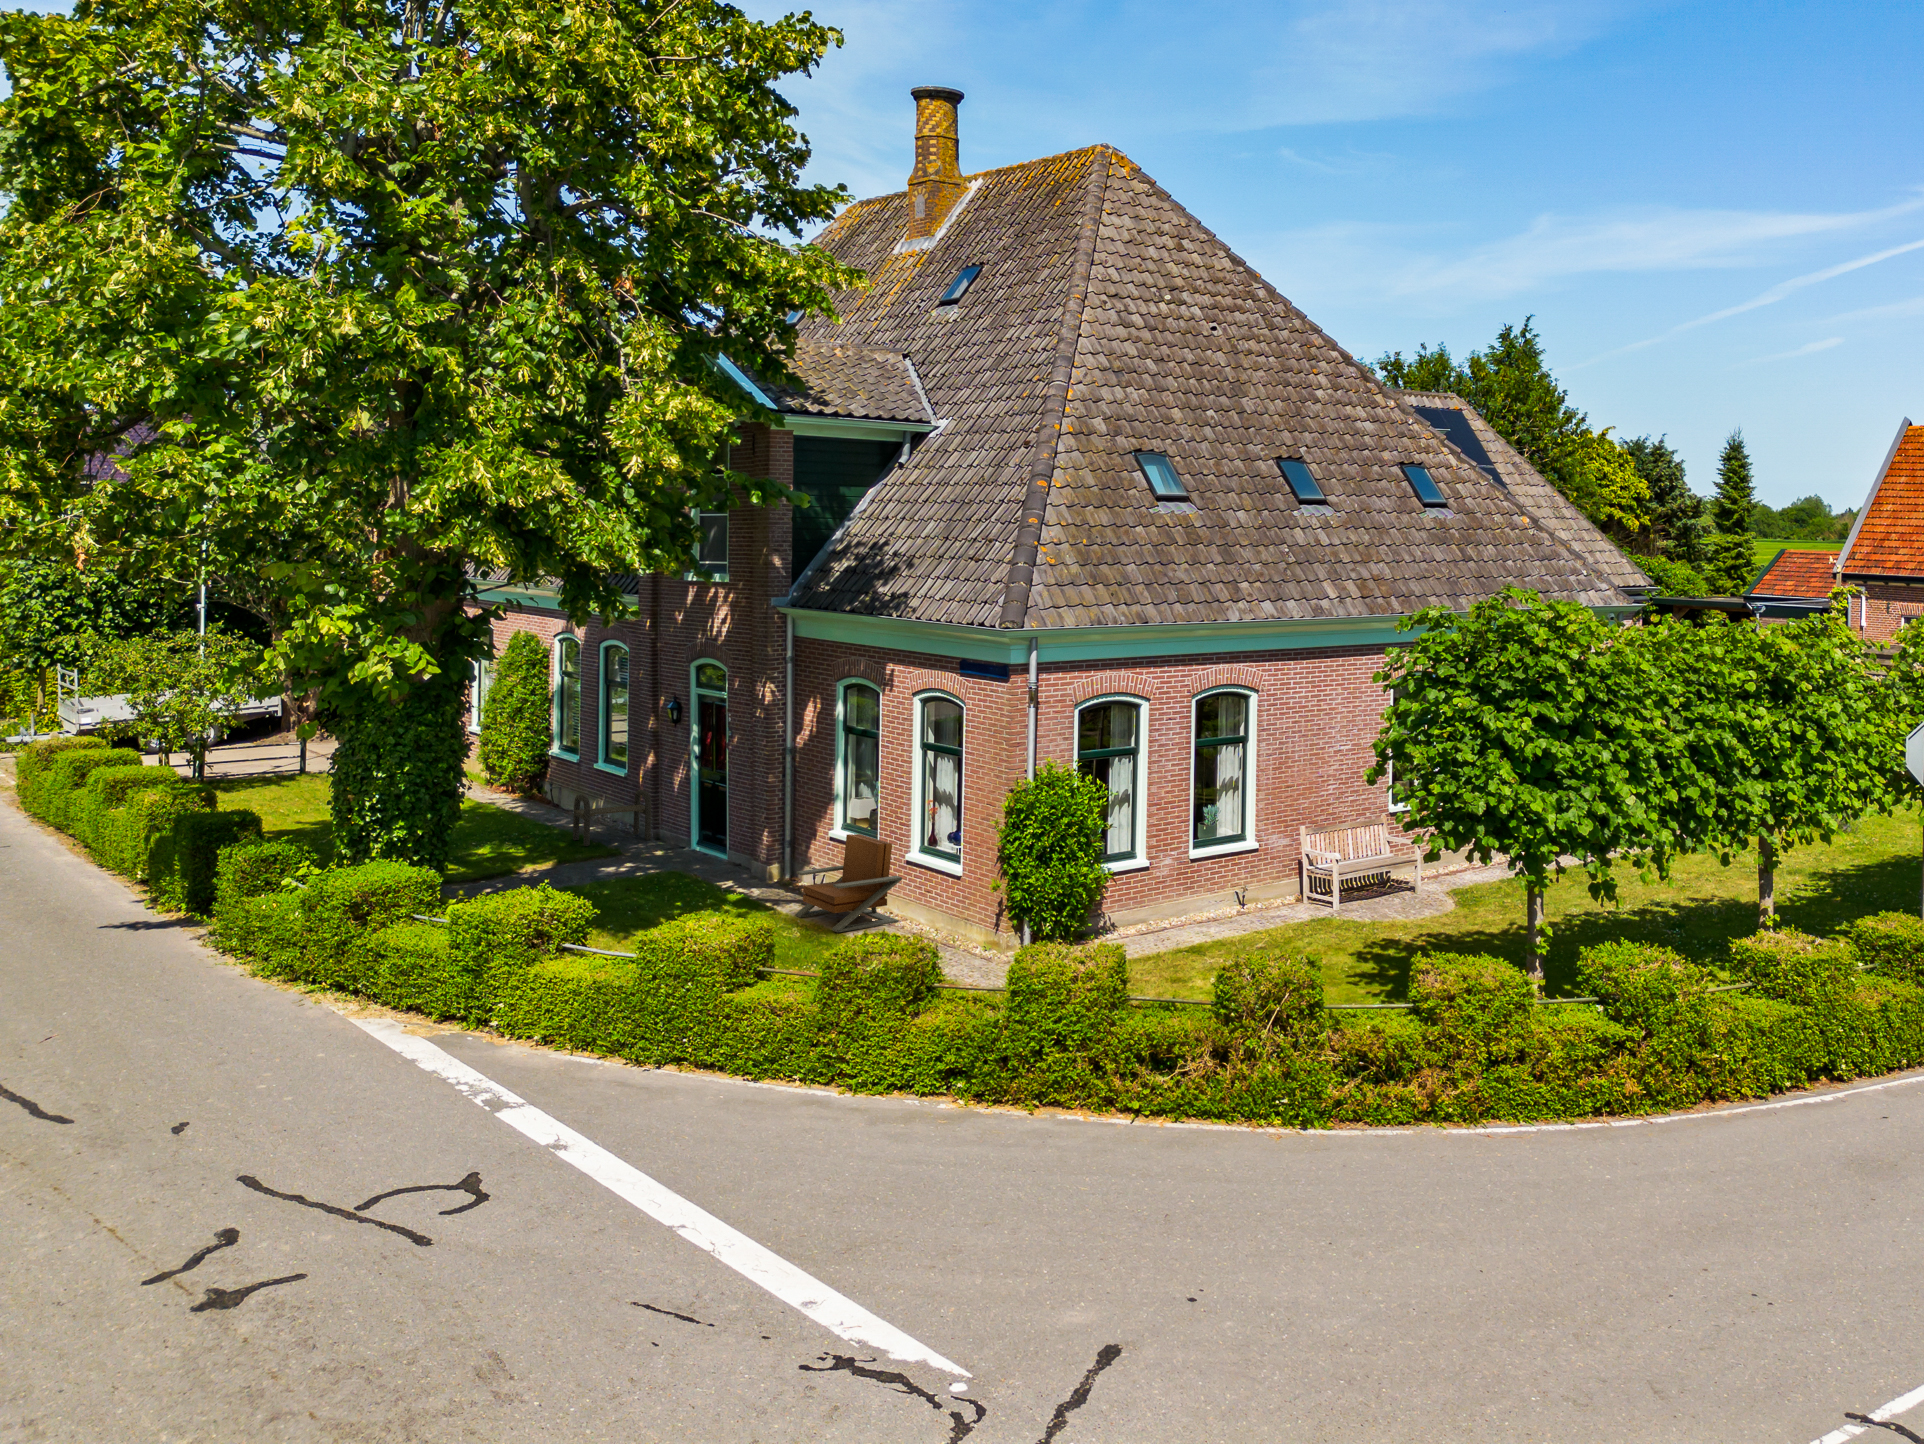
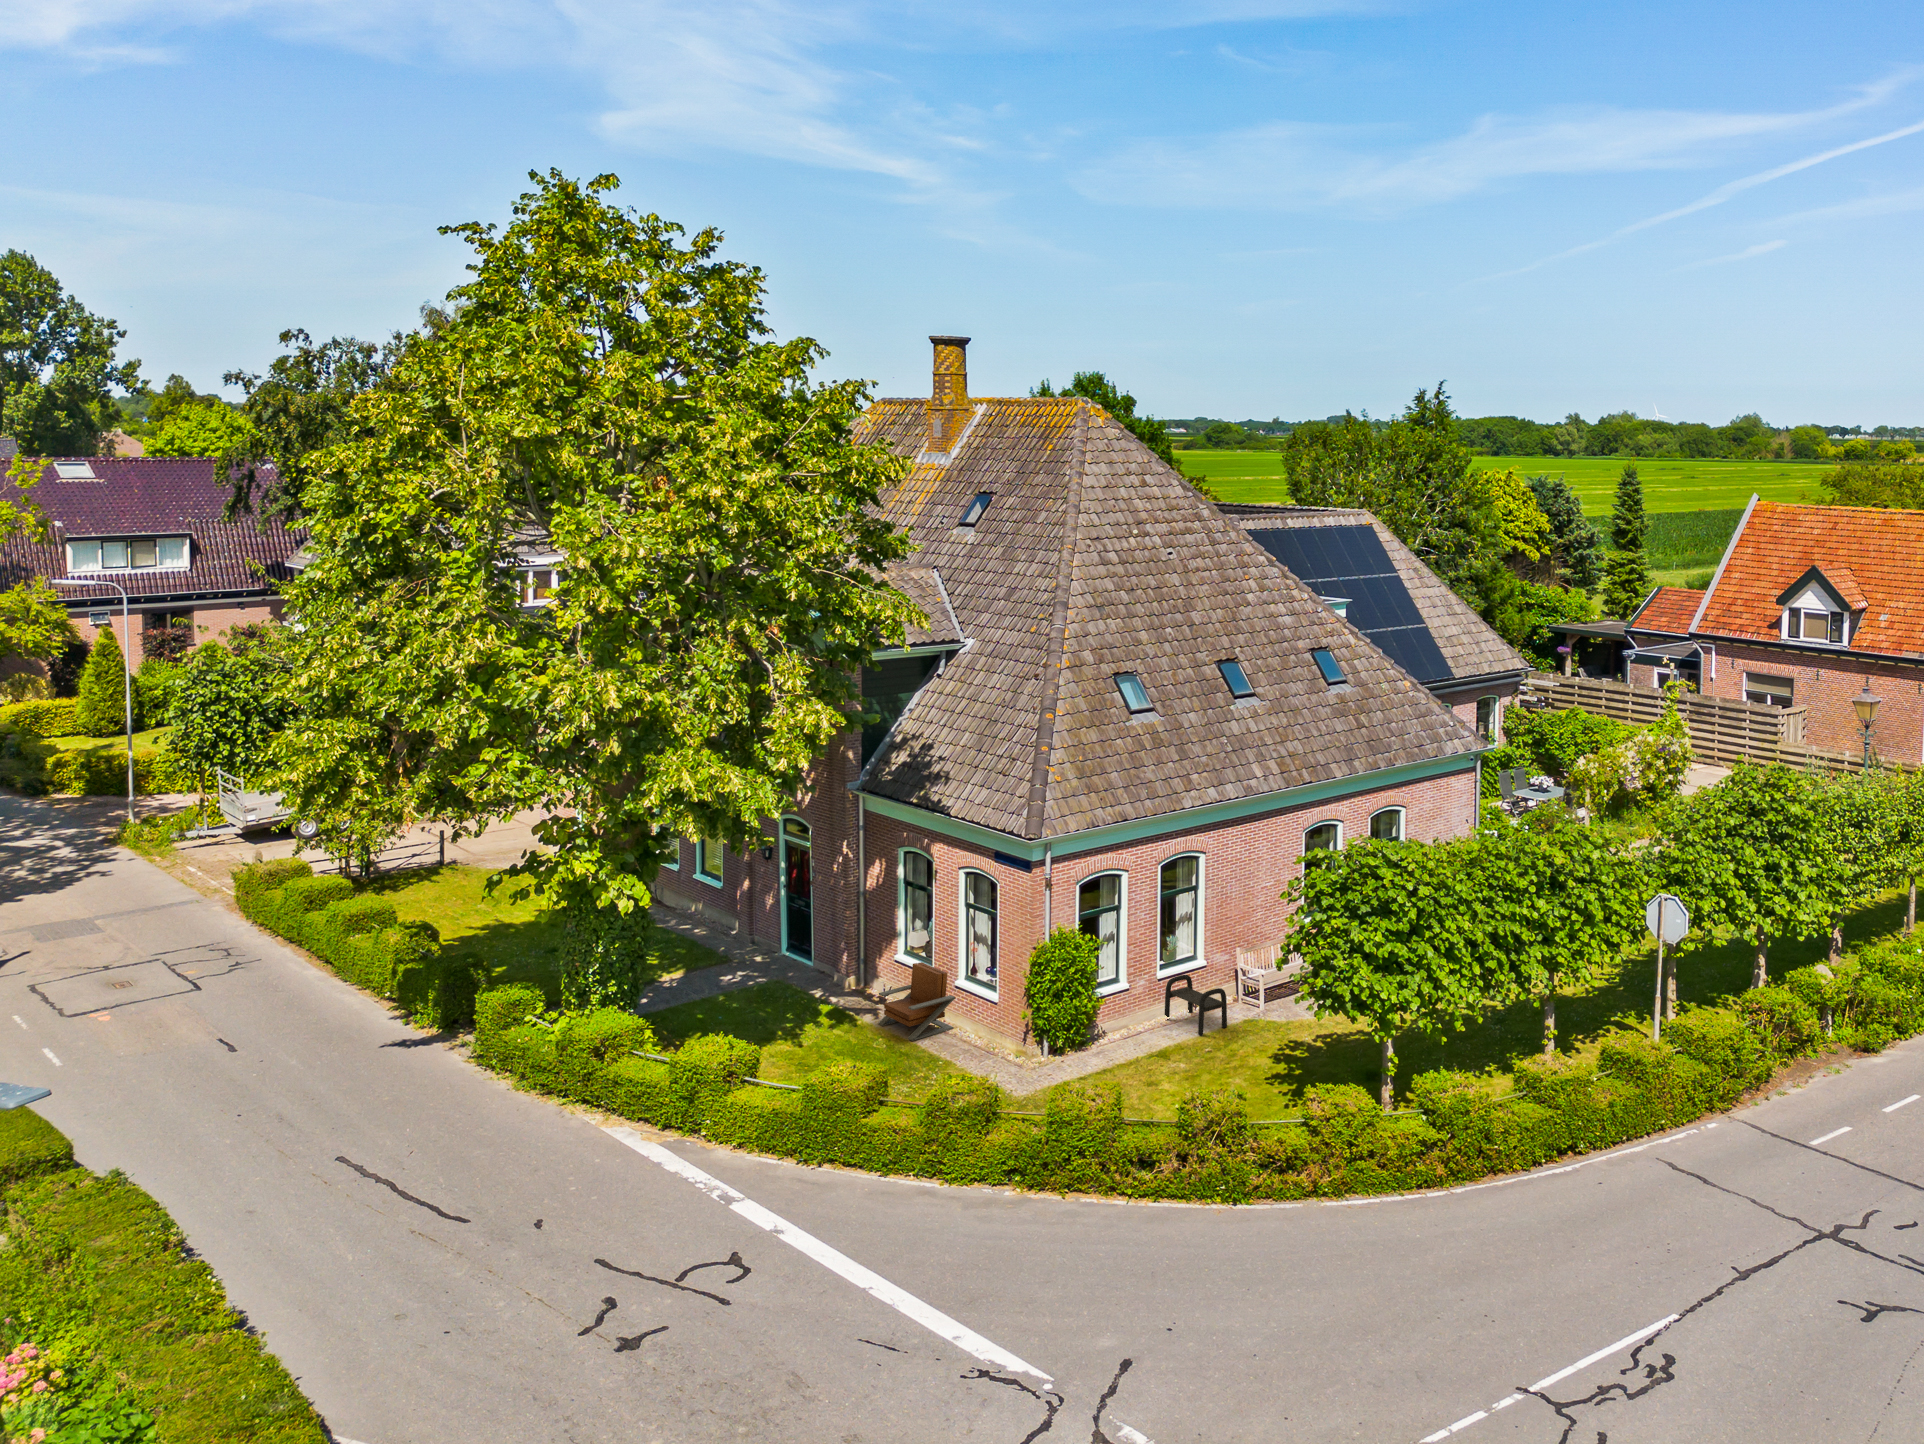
bench: present [573,790,651,846] -> present [1165,975,1227,1035]

